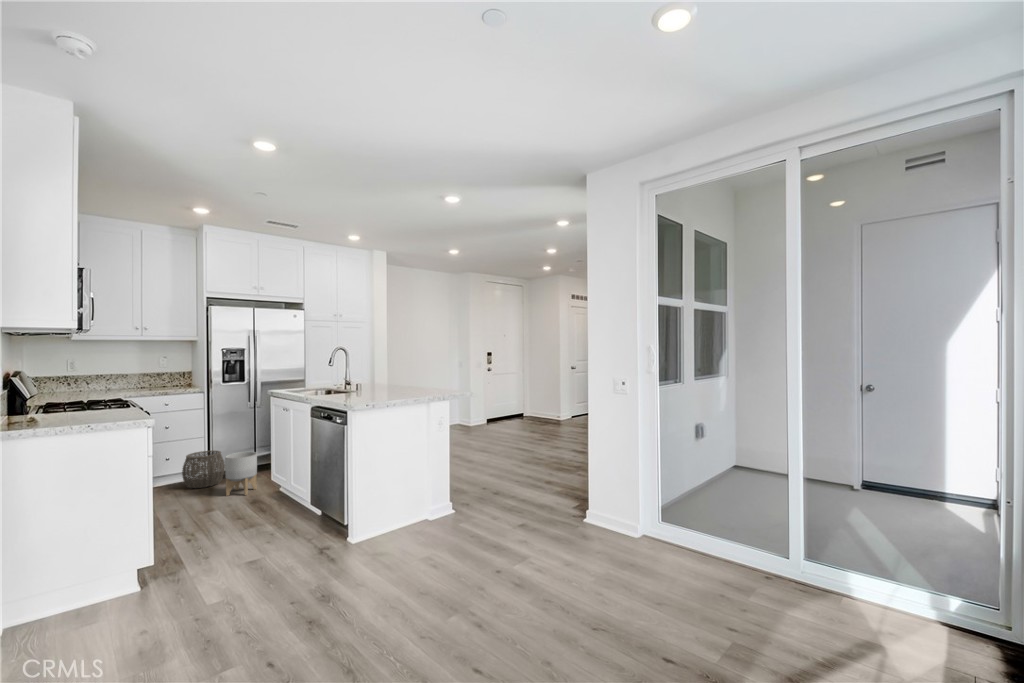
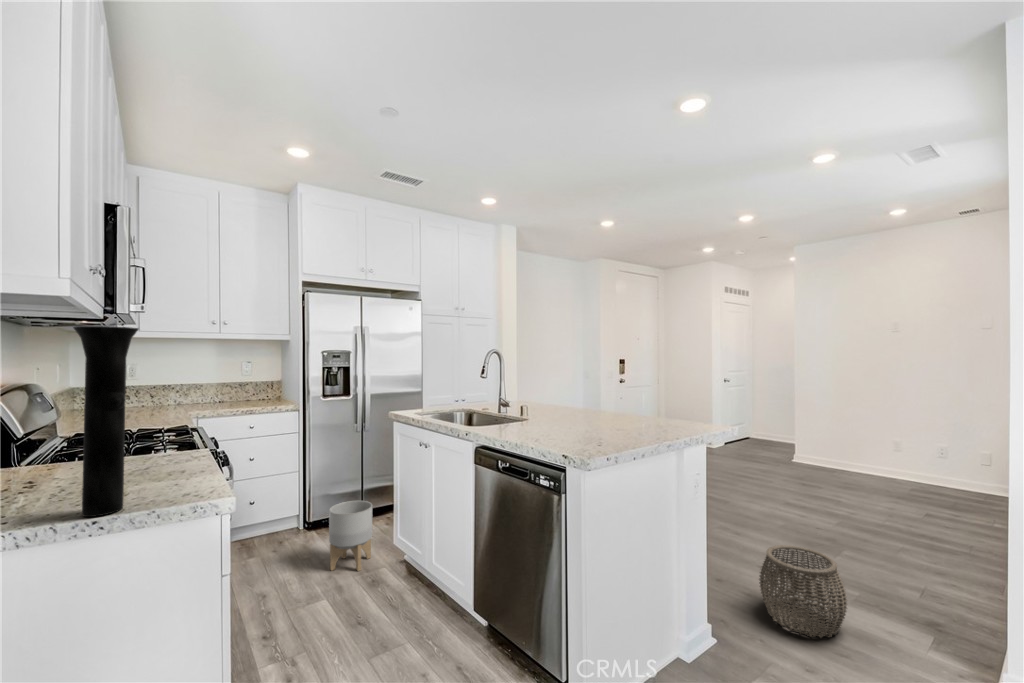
vase: none [87,347,115,423] -> present [73,326,138,517]
woven basket: present [182,450,225,488] -> present [759,545,847,638]

